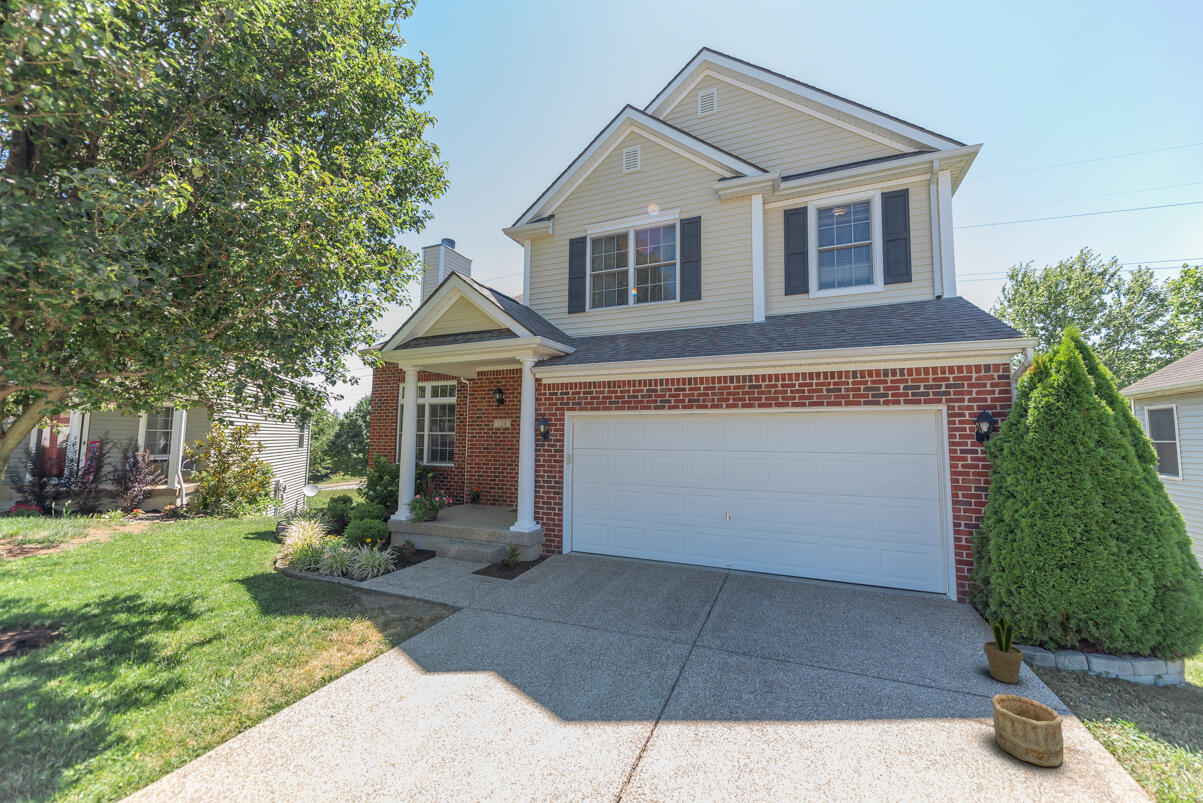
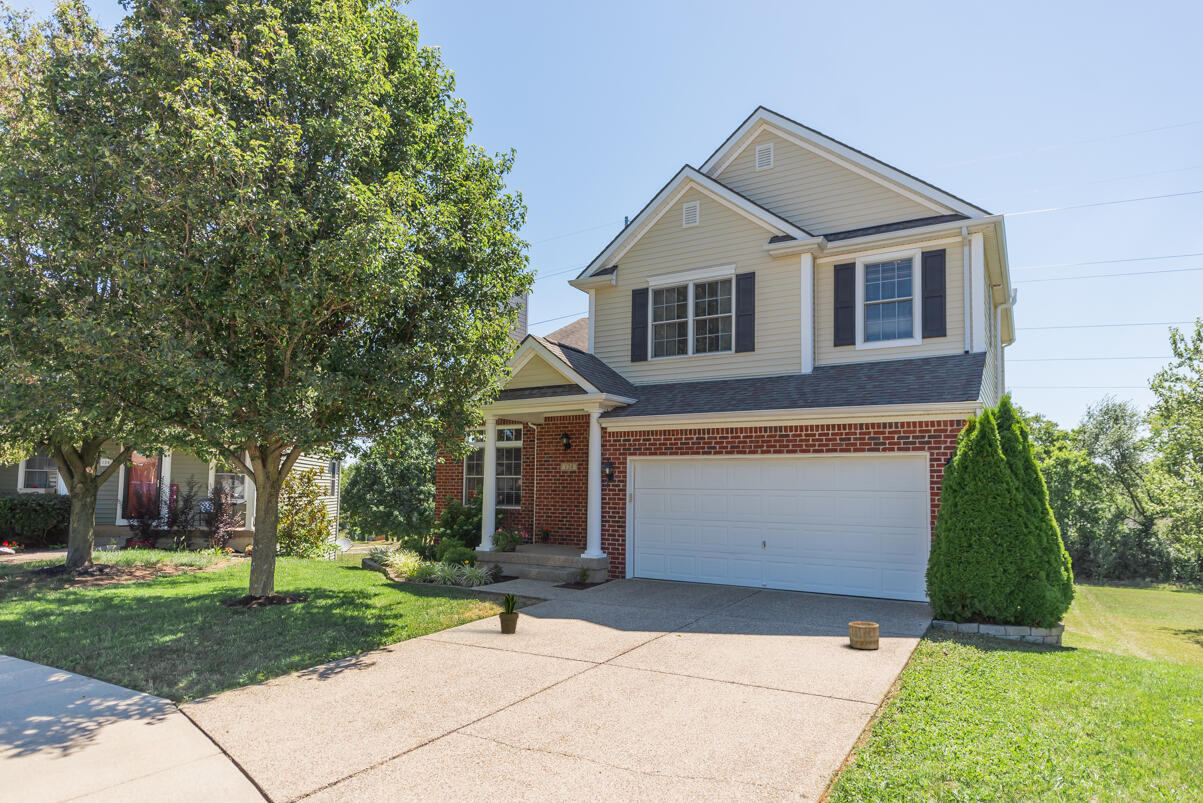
potted plant: present [984,617,1026,683] -> present [498,593,519,634]

